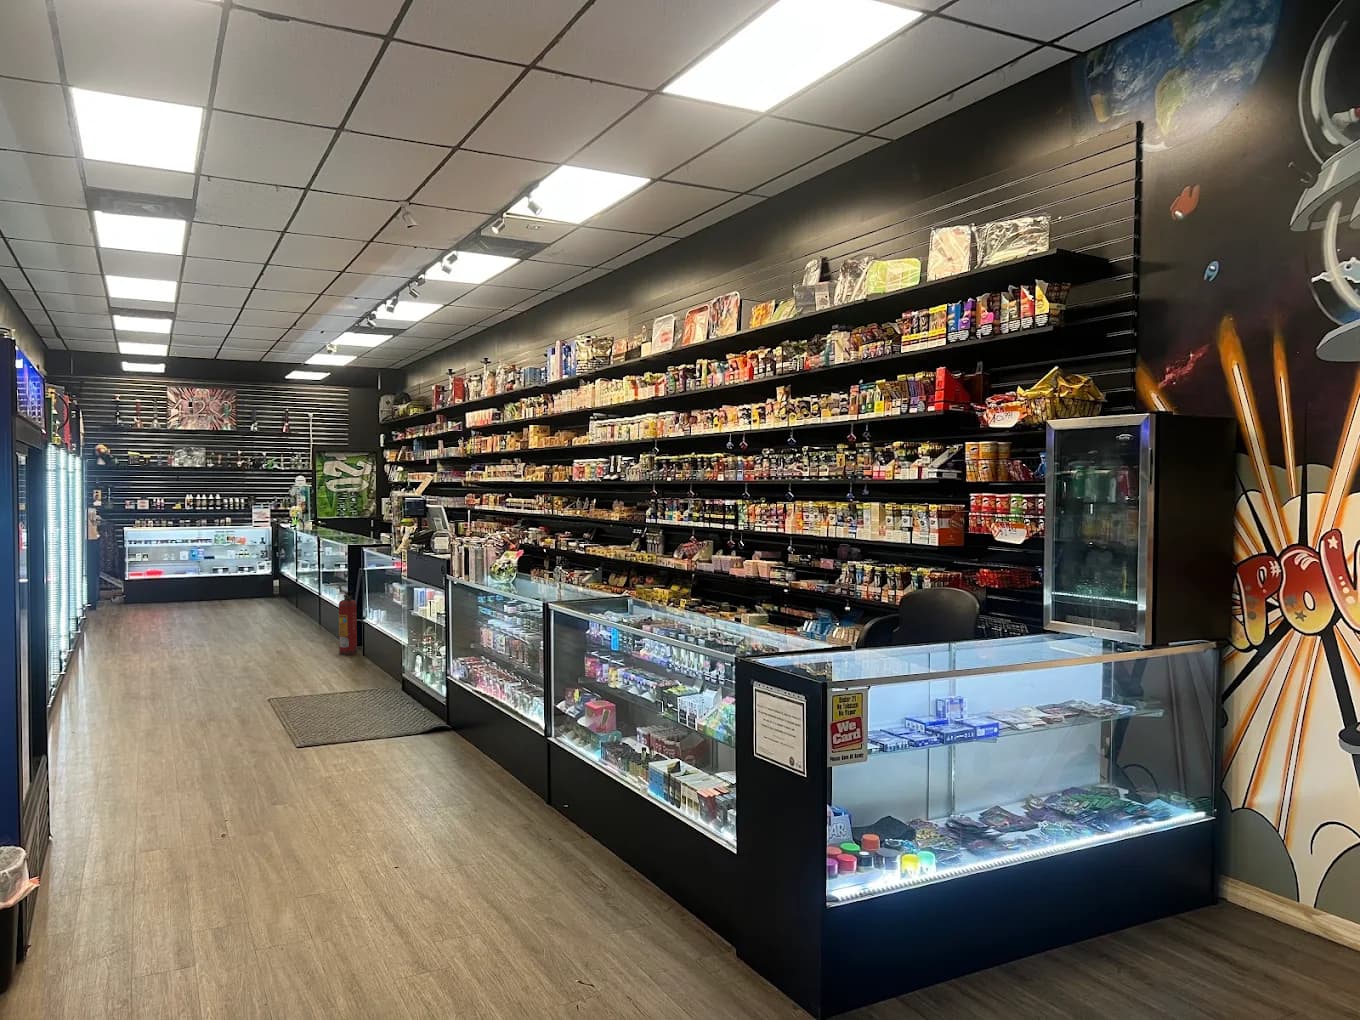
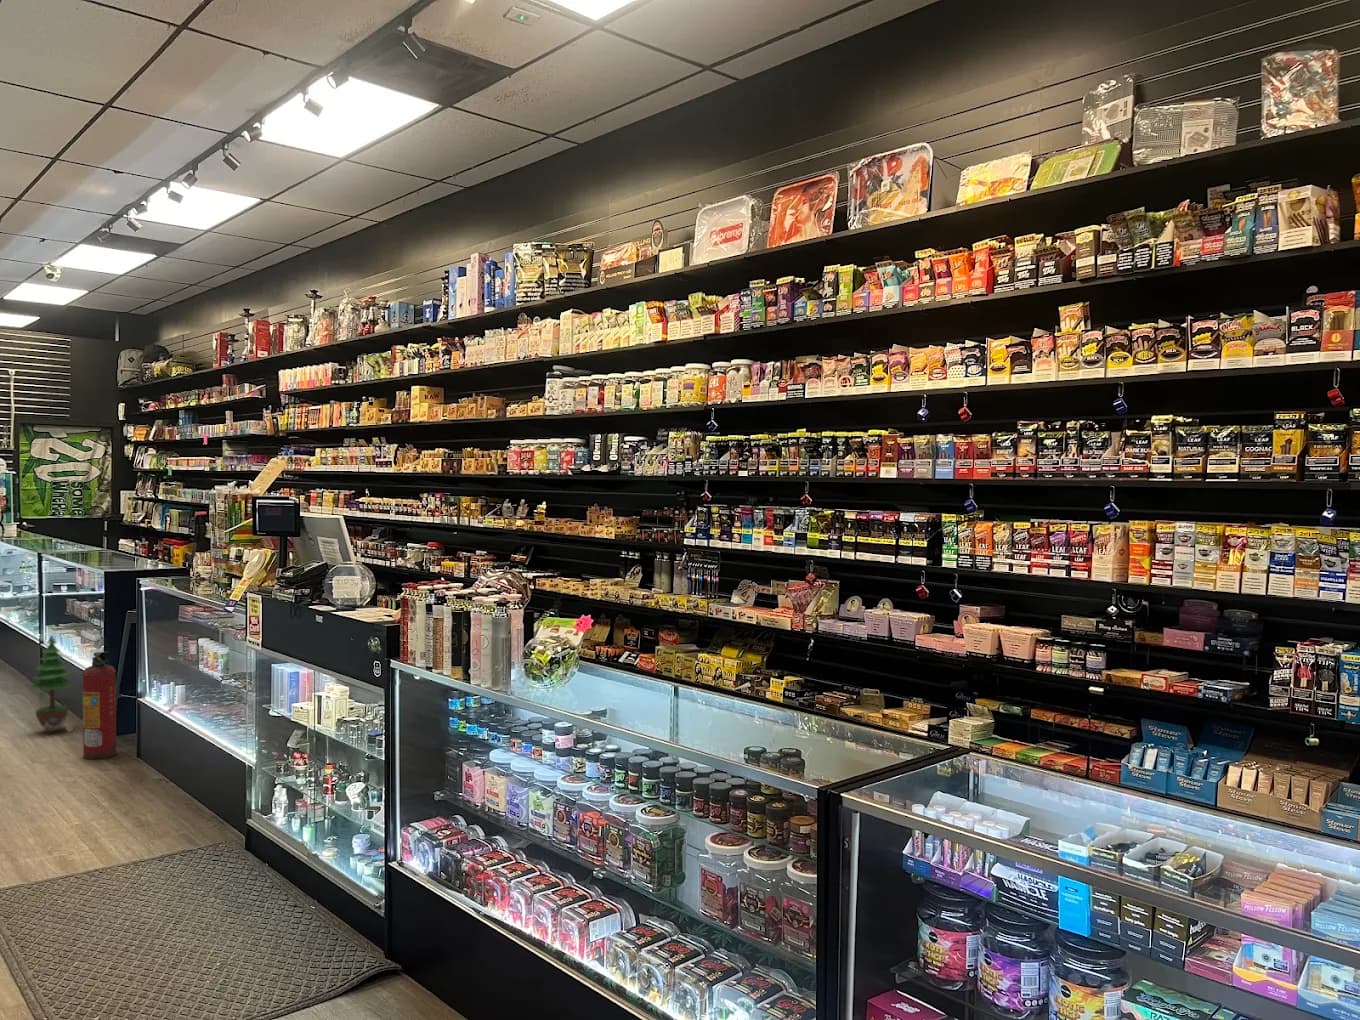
potted tree: none [314,583,337,643] -> present [32,636,72,732]

